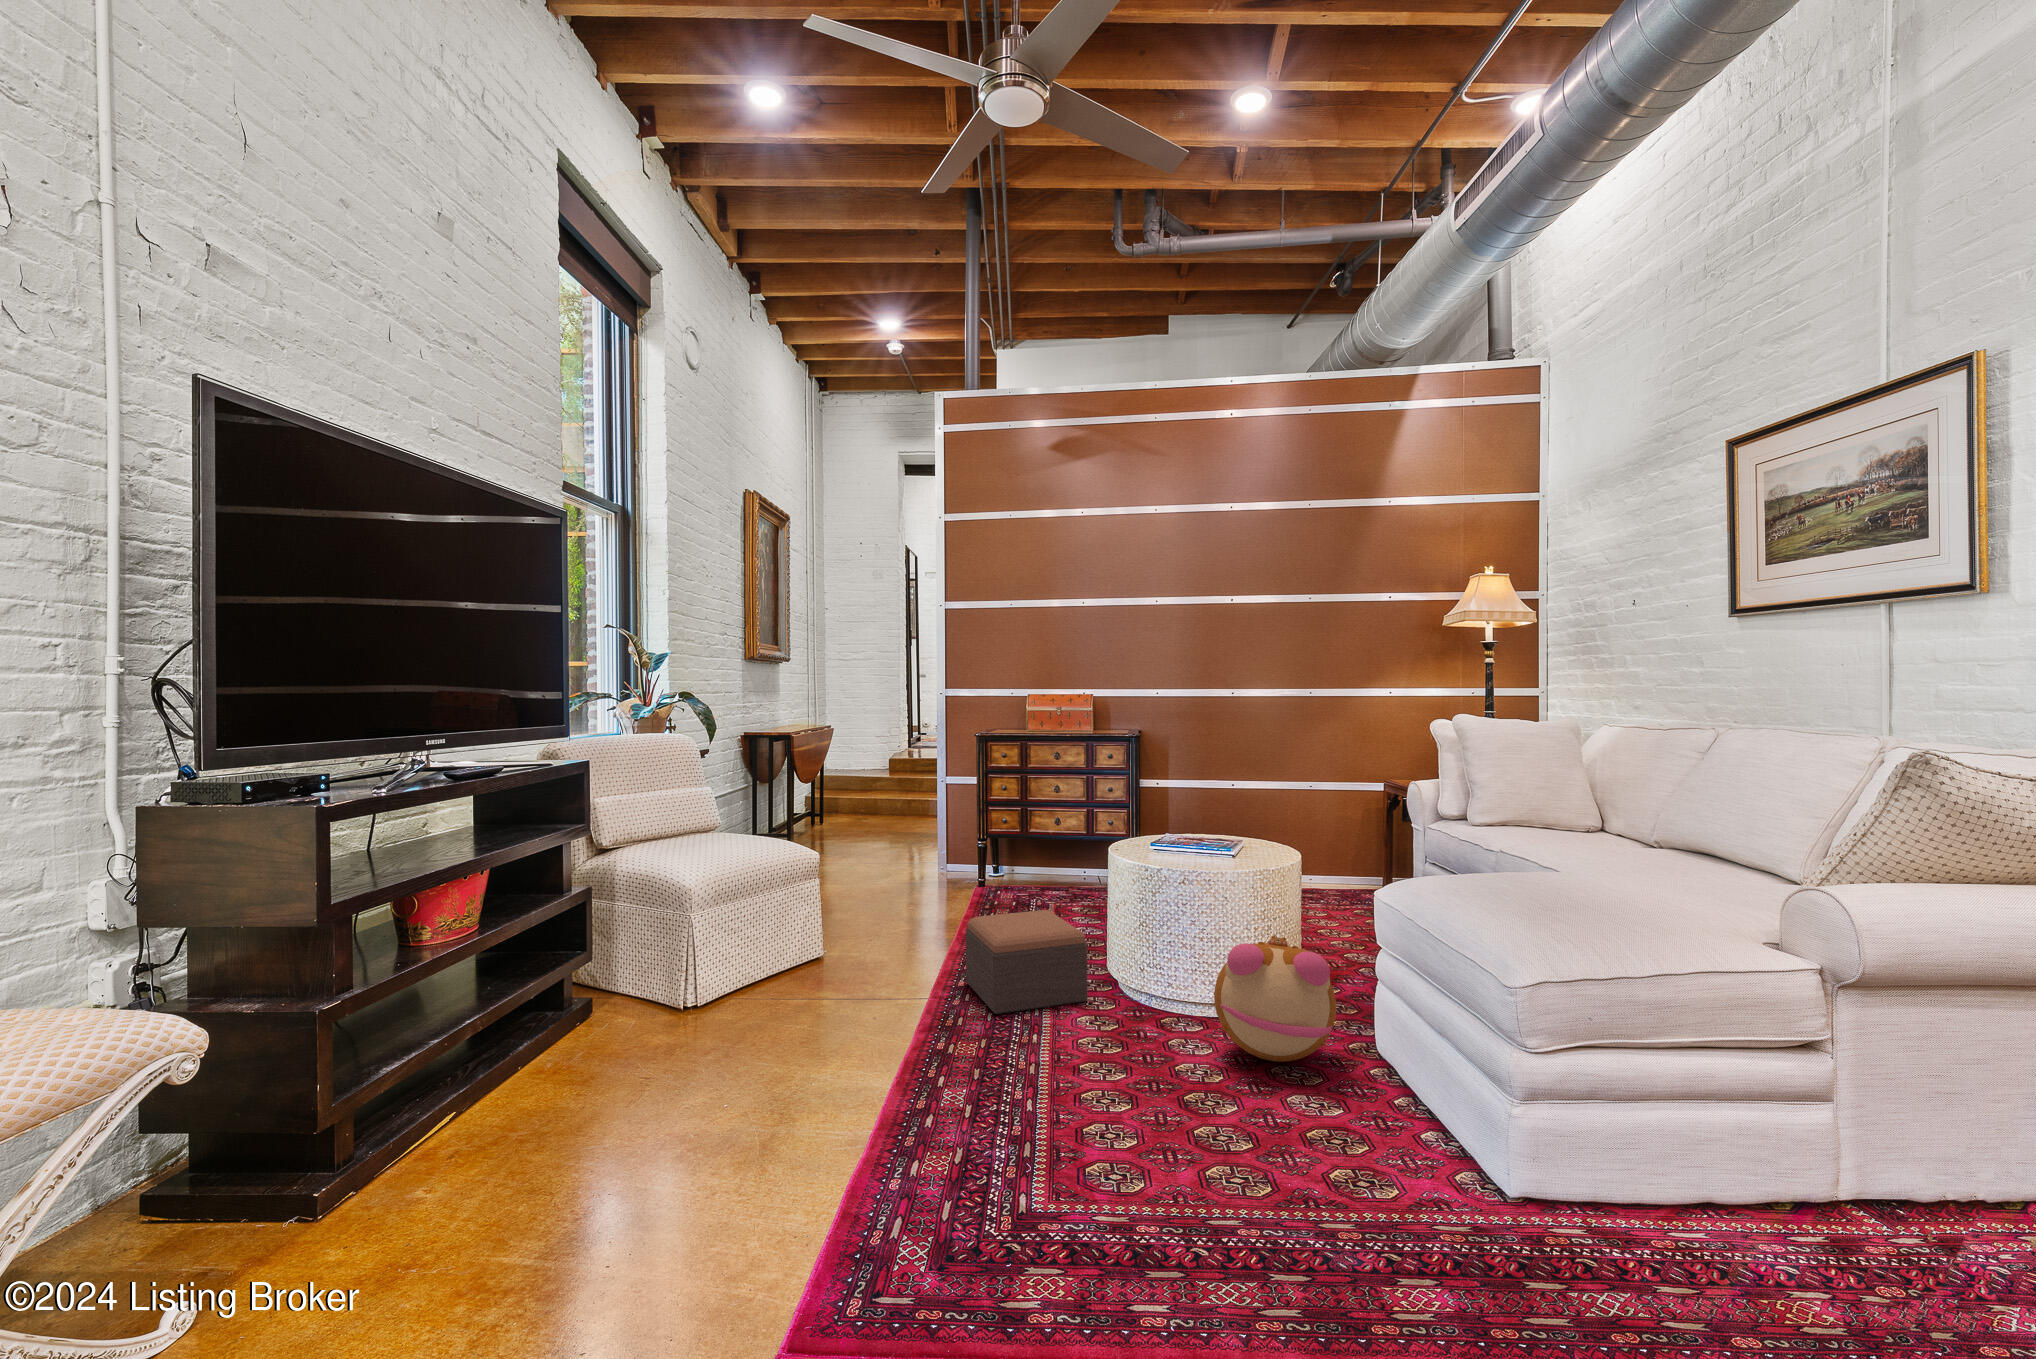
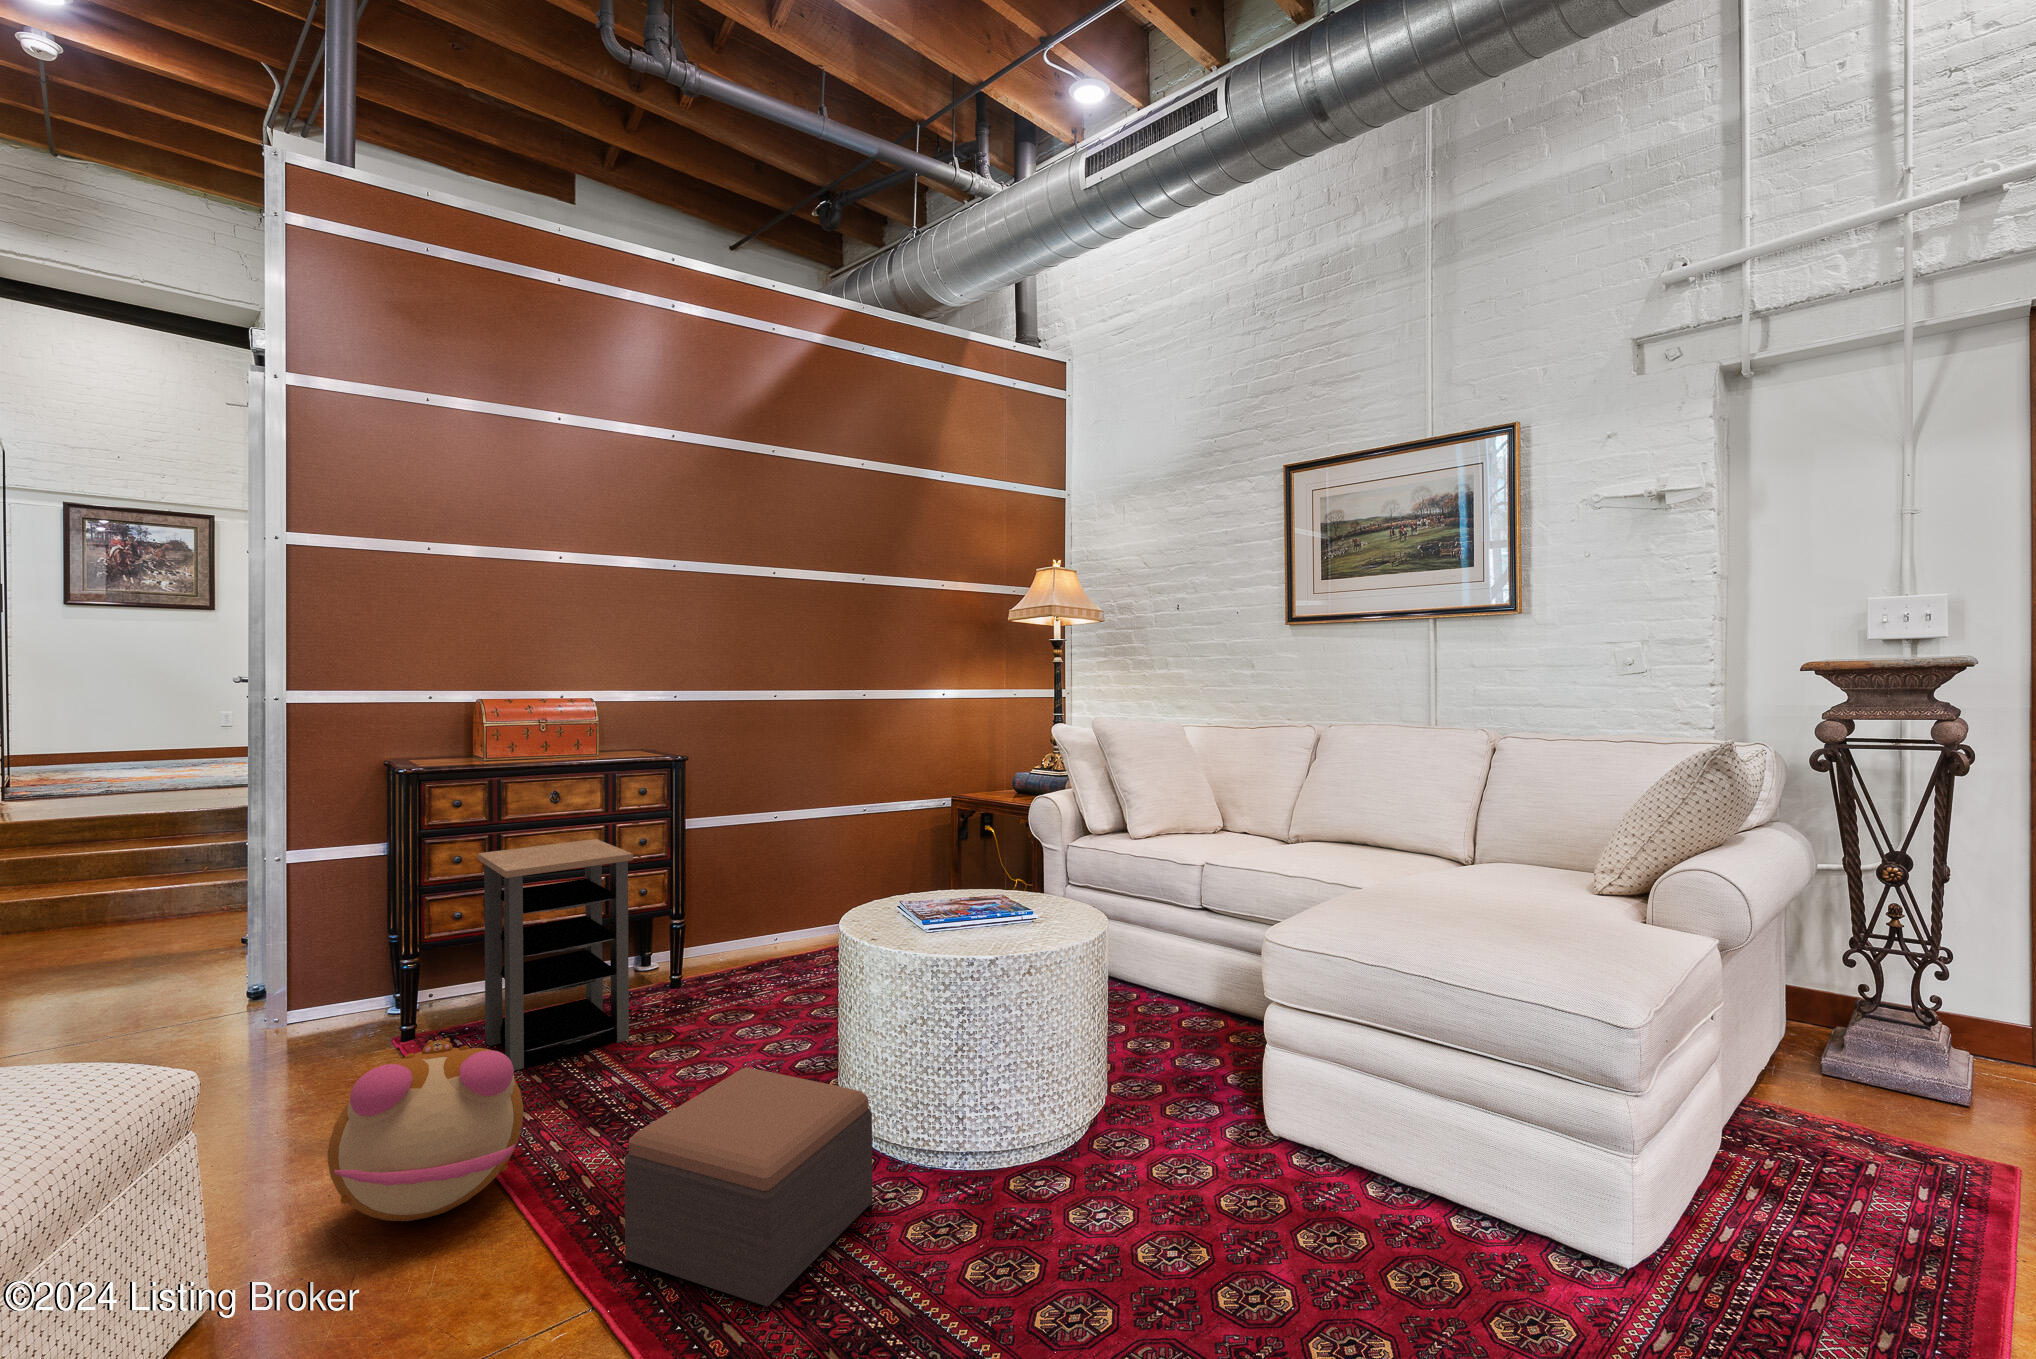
side table: none [1006,784,1078,910] -> present [478,839,633,1071]
plush toy: present [1214,936,1336,1062] -> present [328,1038,524,1221]

